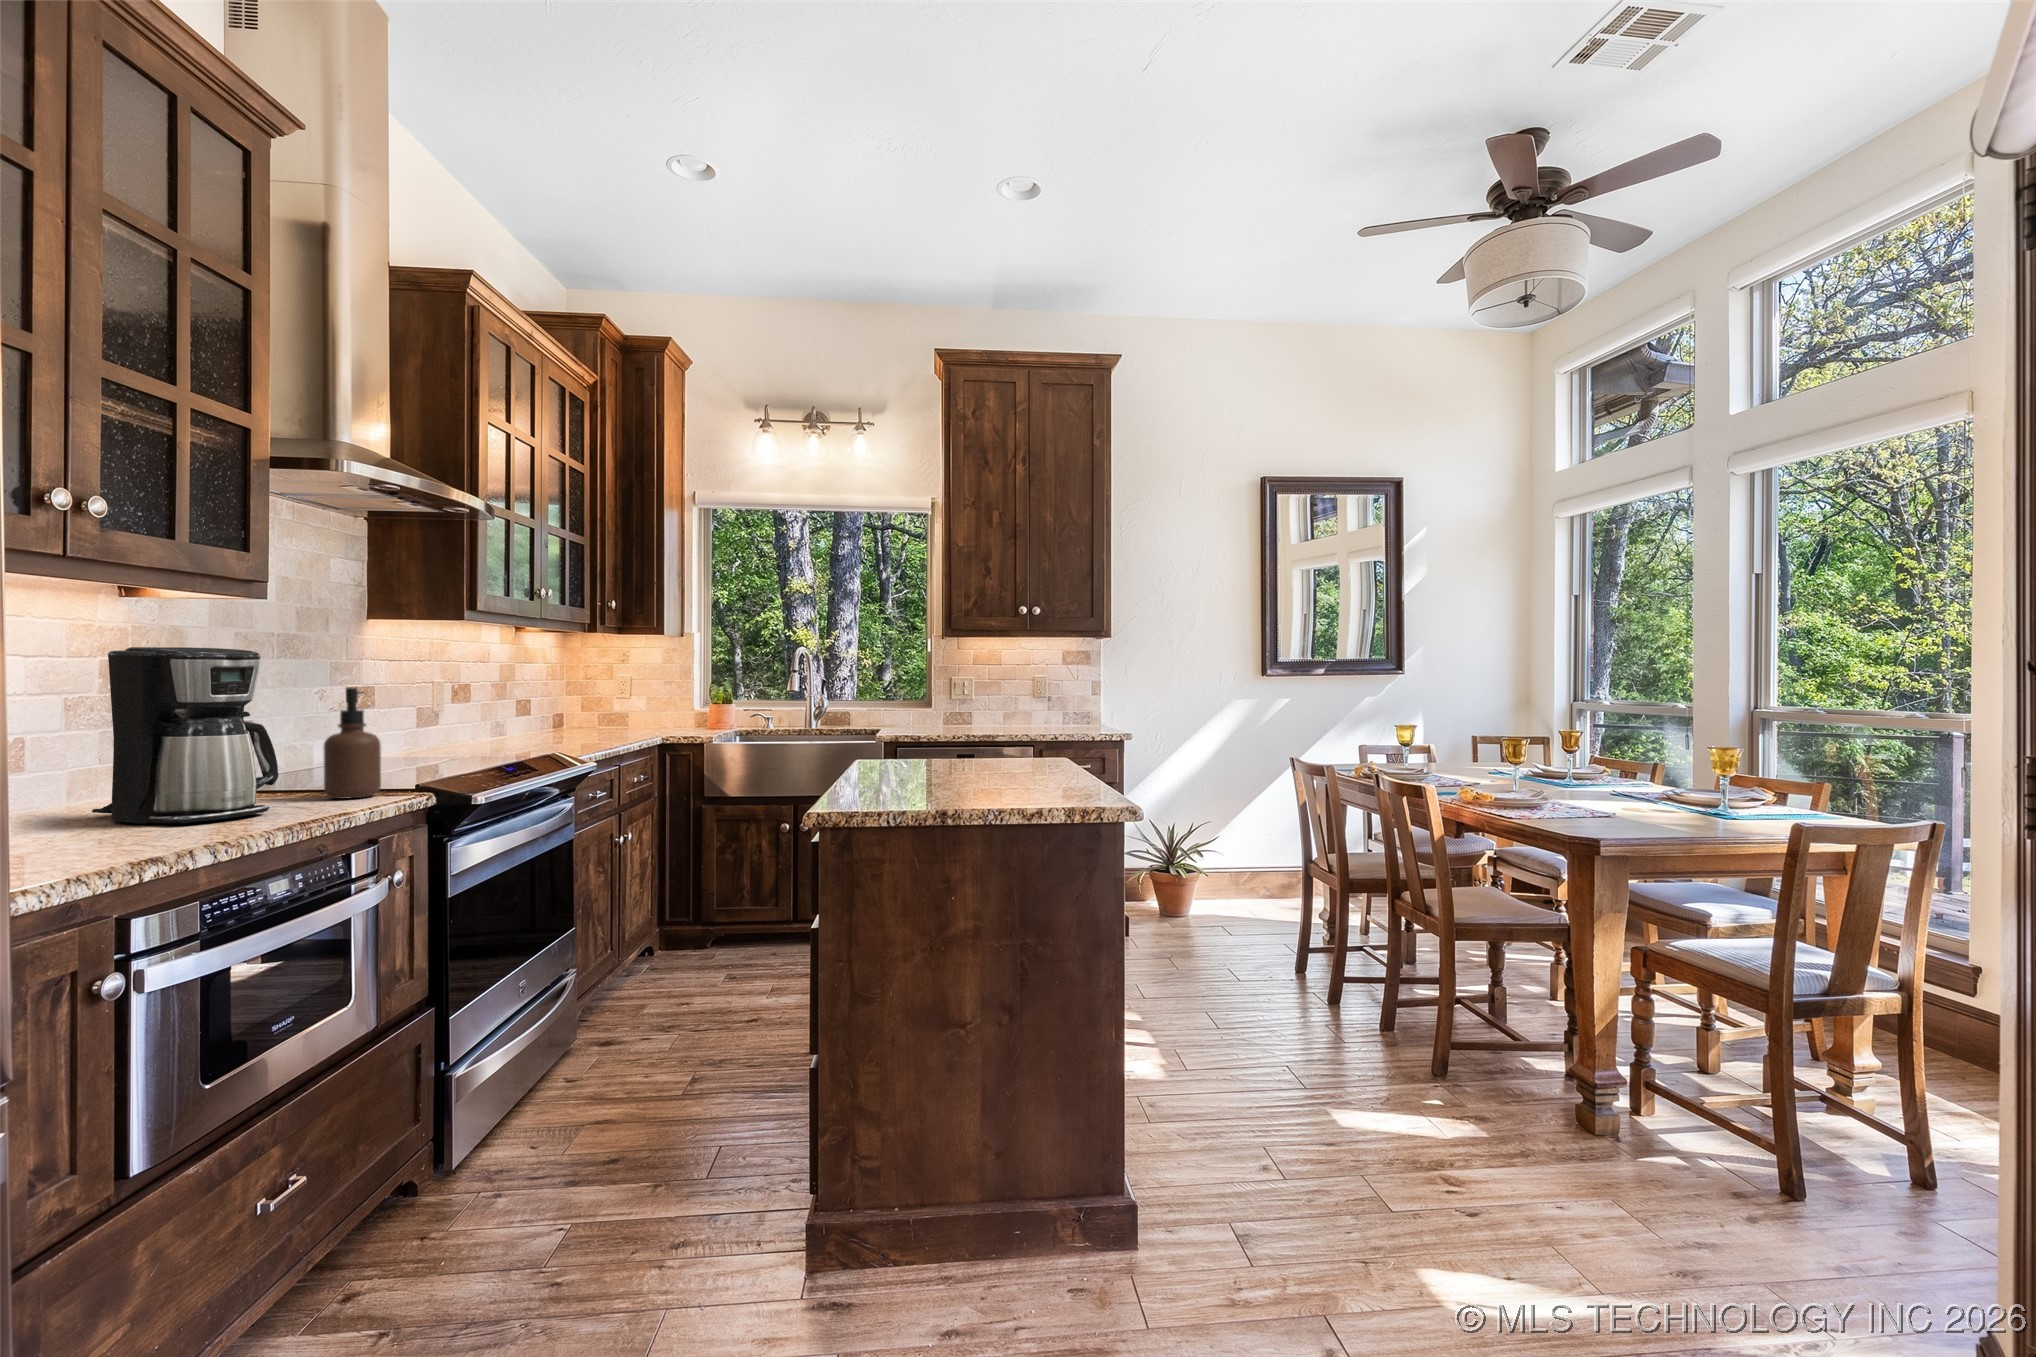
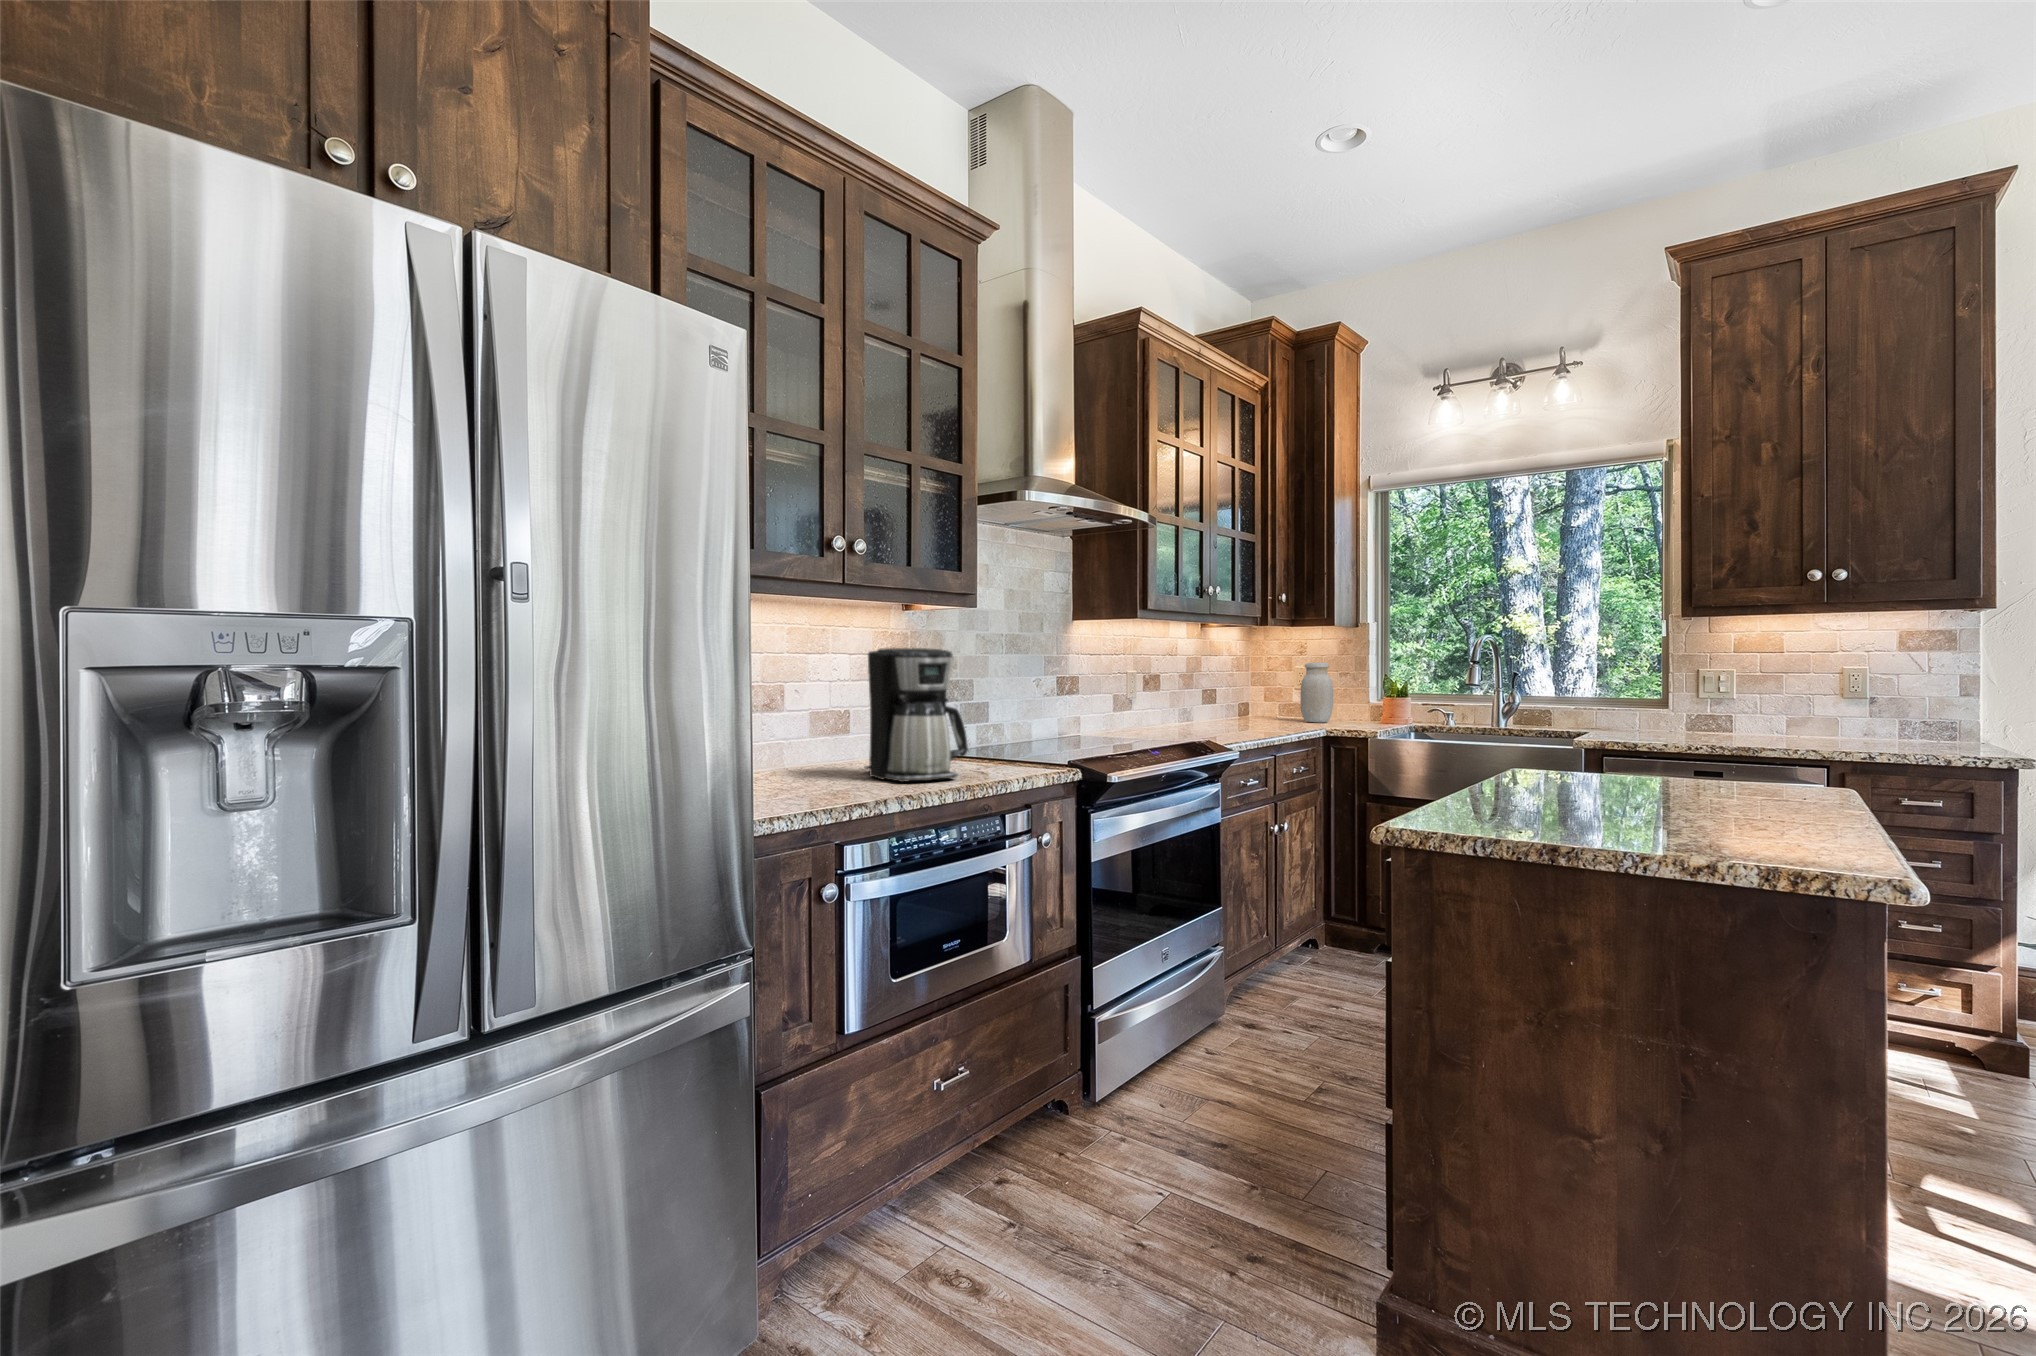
jar: none [622,669,656,729] -> present [1300,662,1333,723]
soap dispenser: present [324,688,381,799] -> none [1004,680,1044,771]

